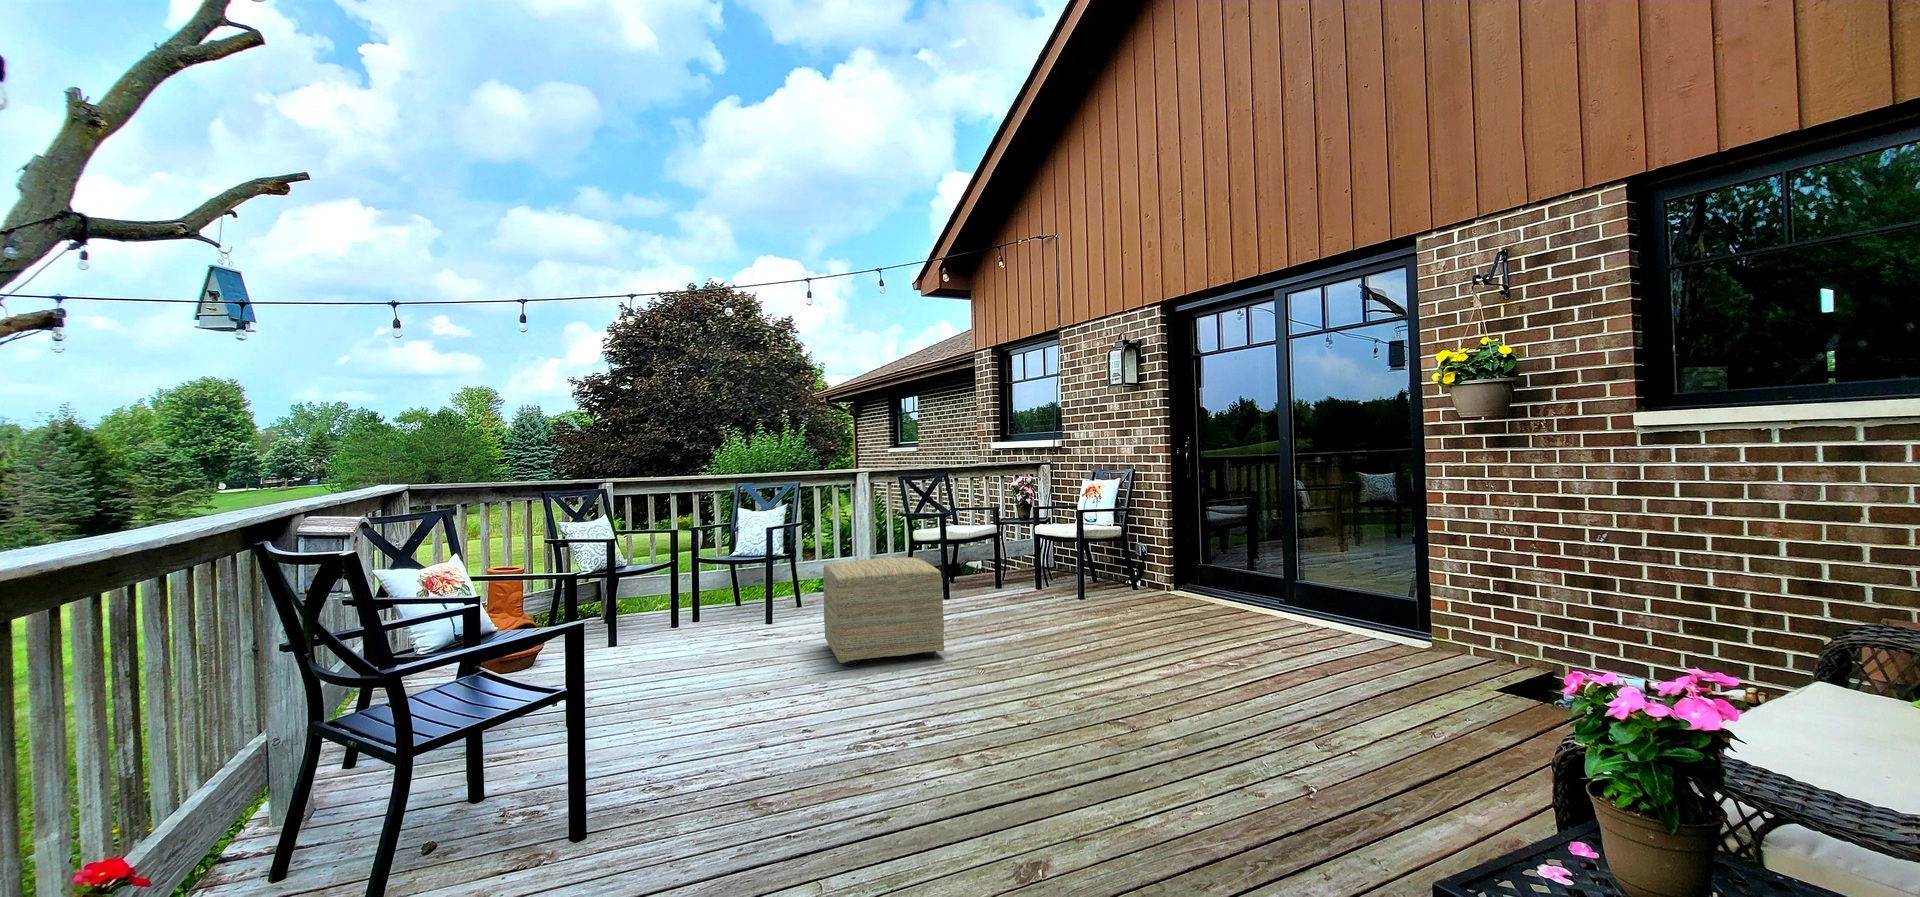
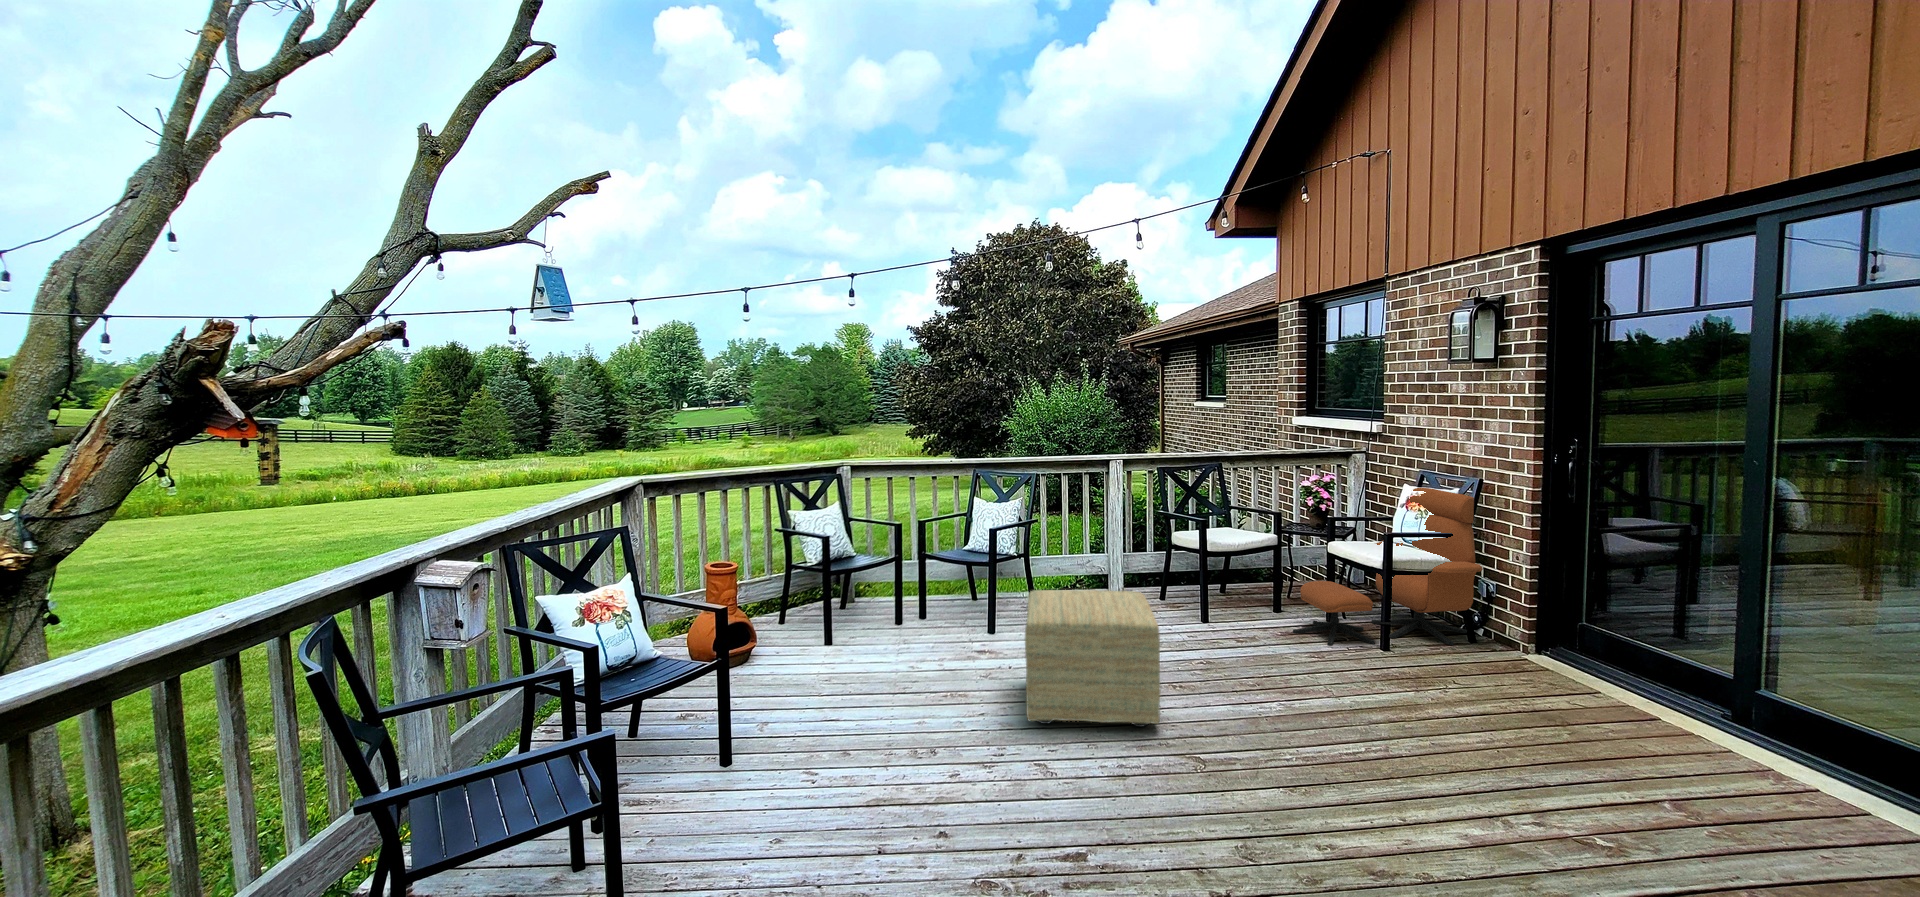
lounge chair: none [1016,481,1140,601] -> present [1293,487,1483,646]

